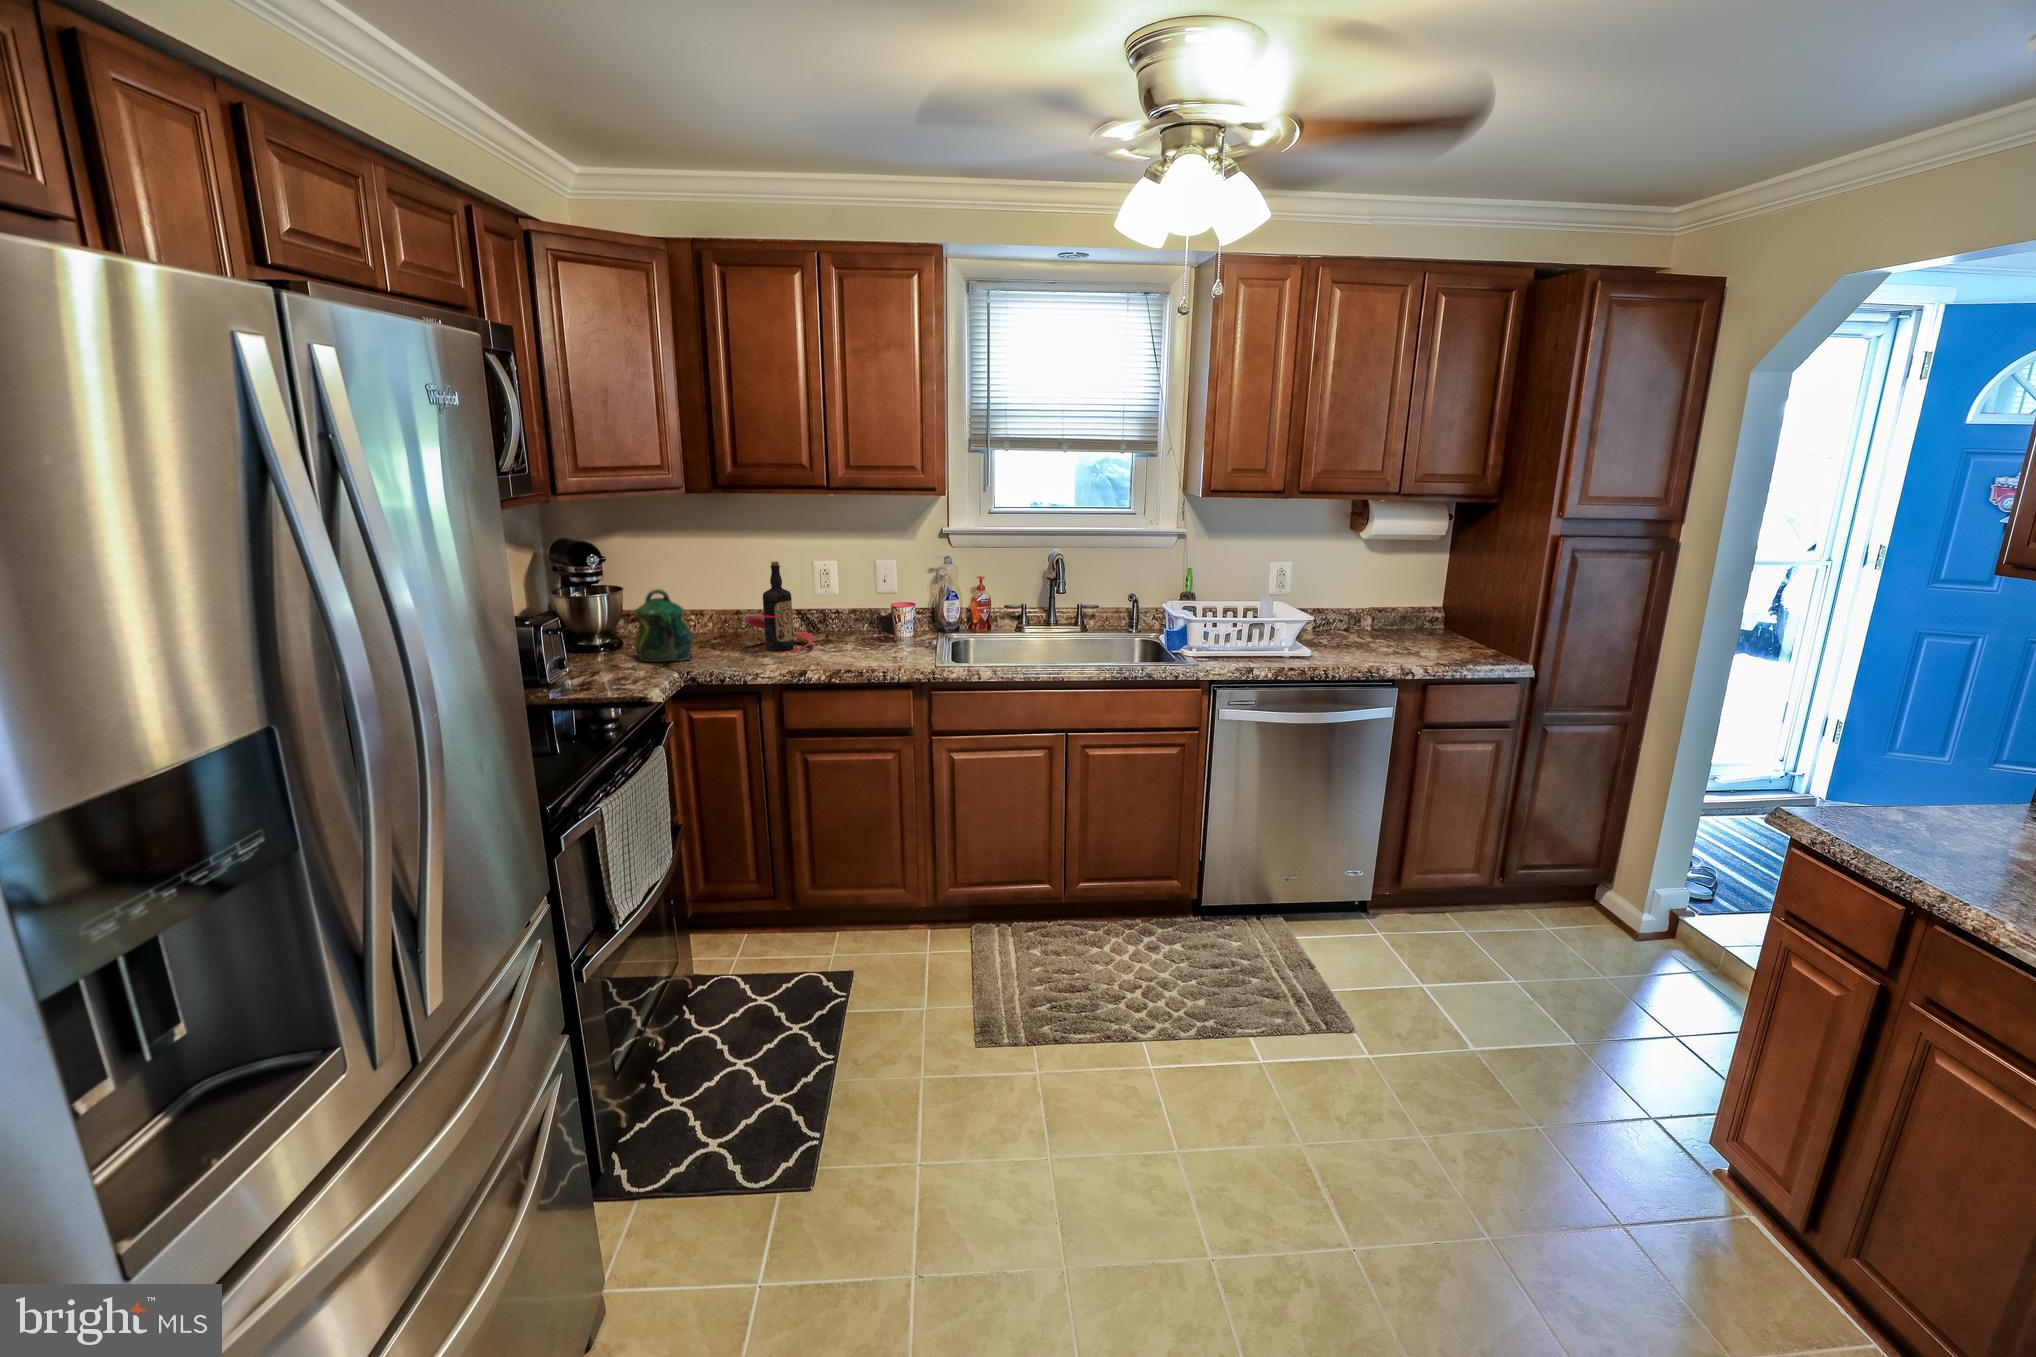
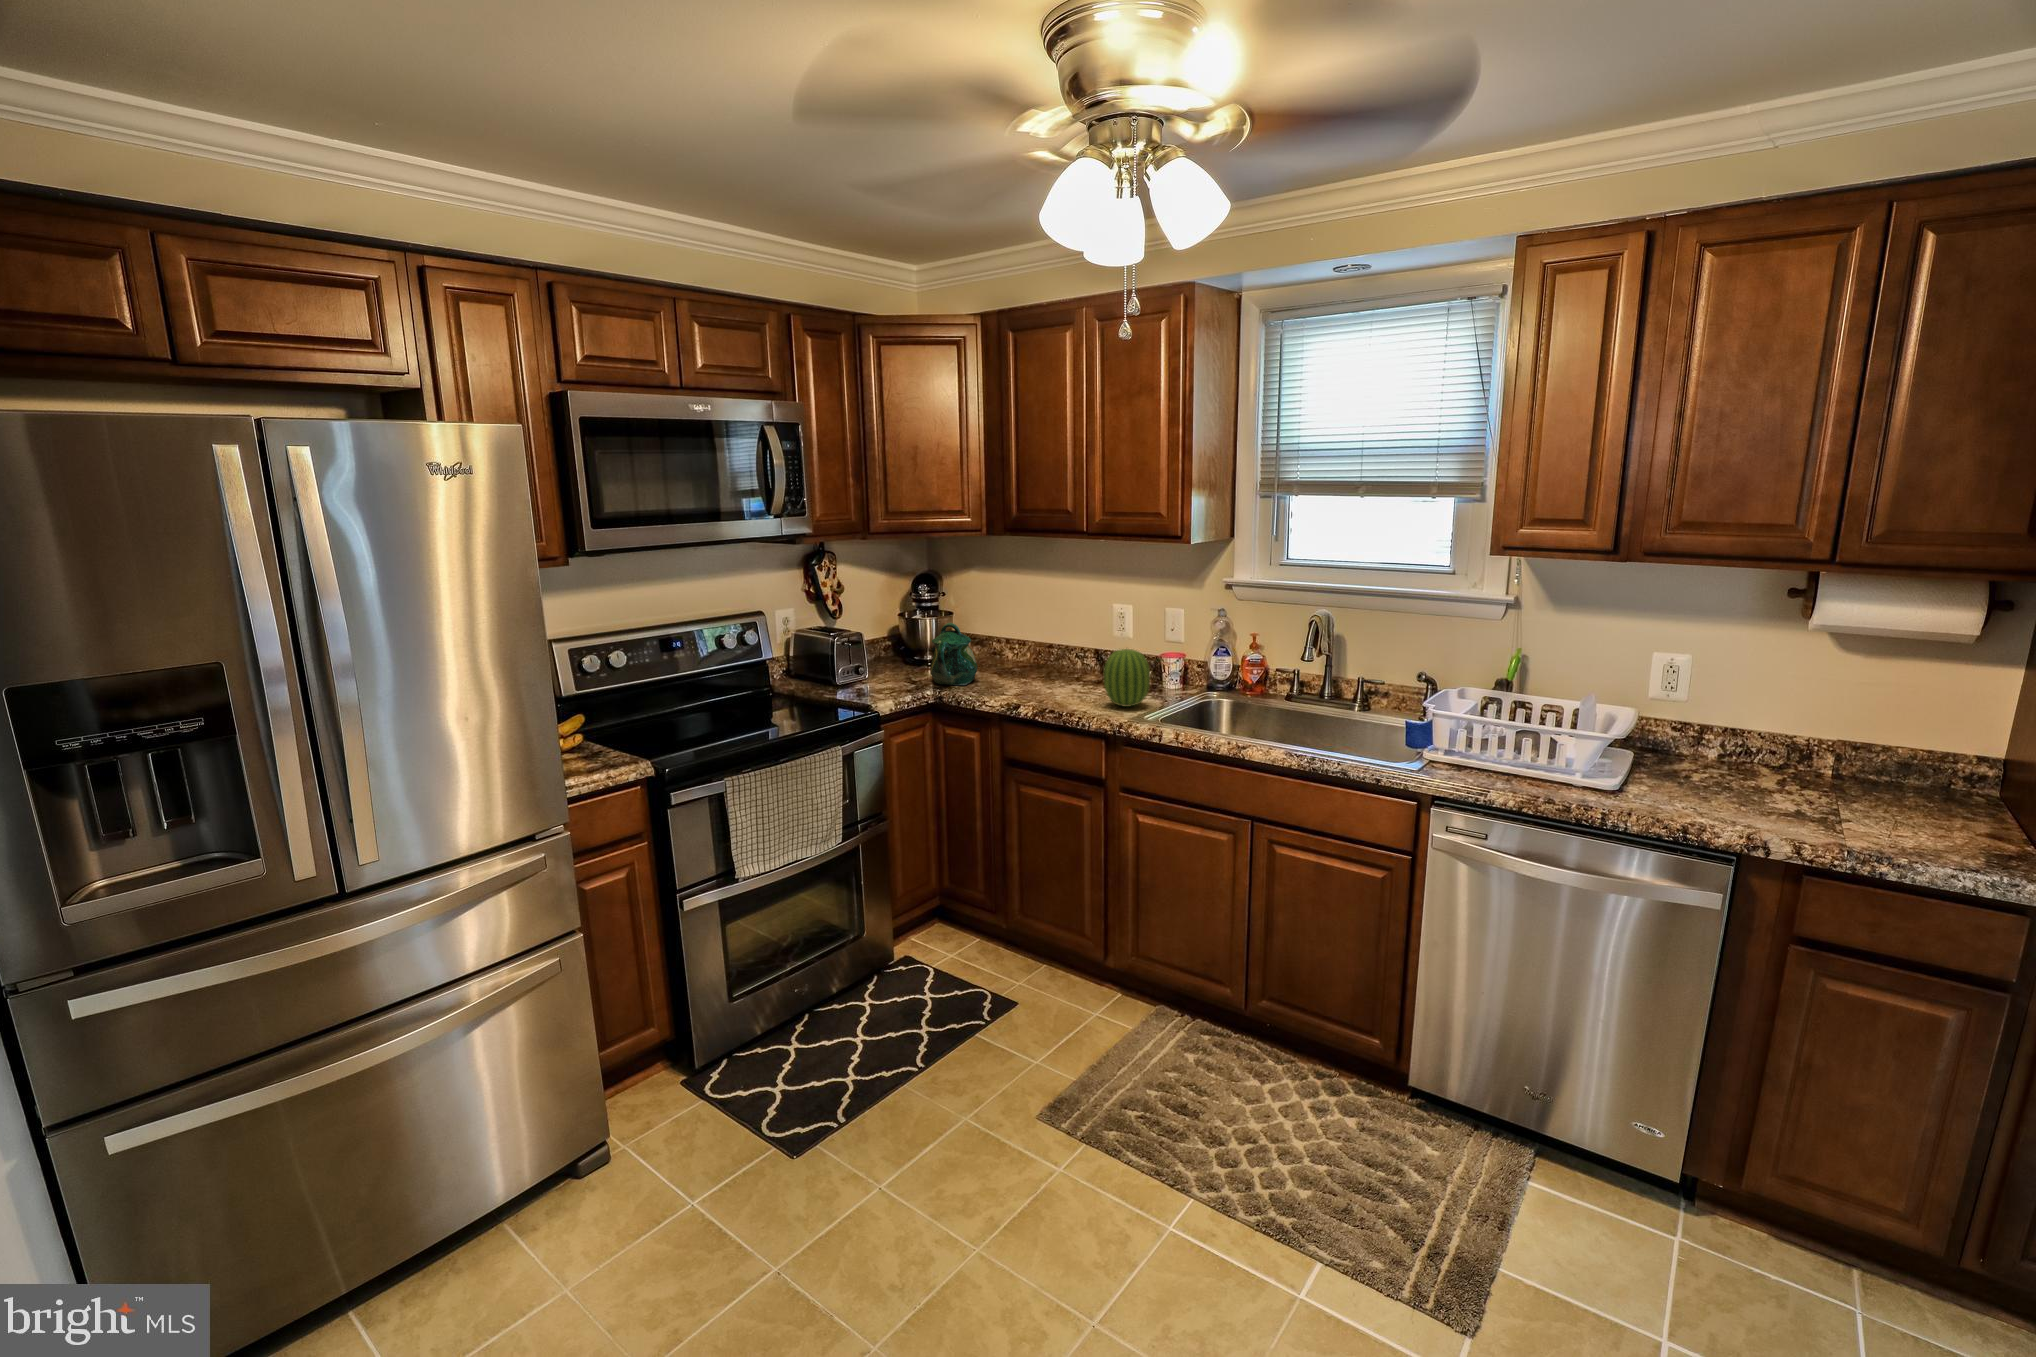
bottle: present [743,561,814,653] -> none [1015,605,1086,690]
fruit: none [869,596,915,656] -> present [1104,649,1150,707]

